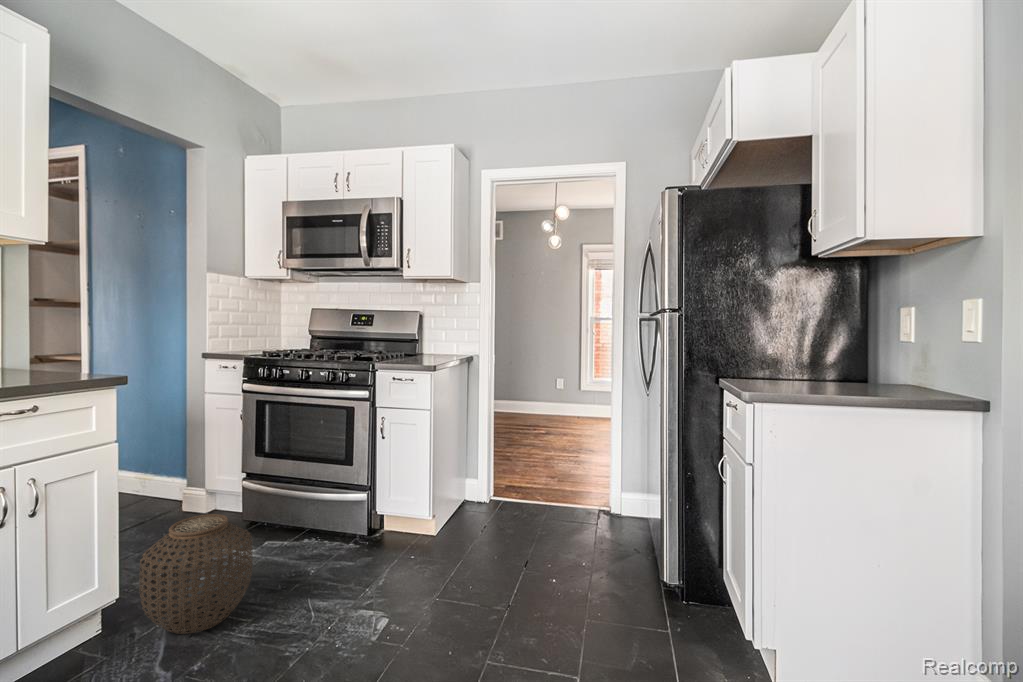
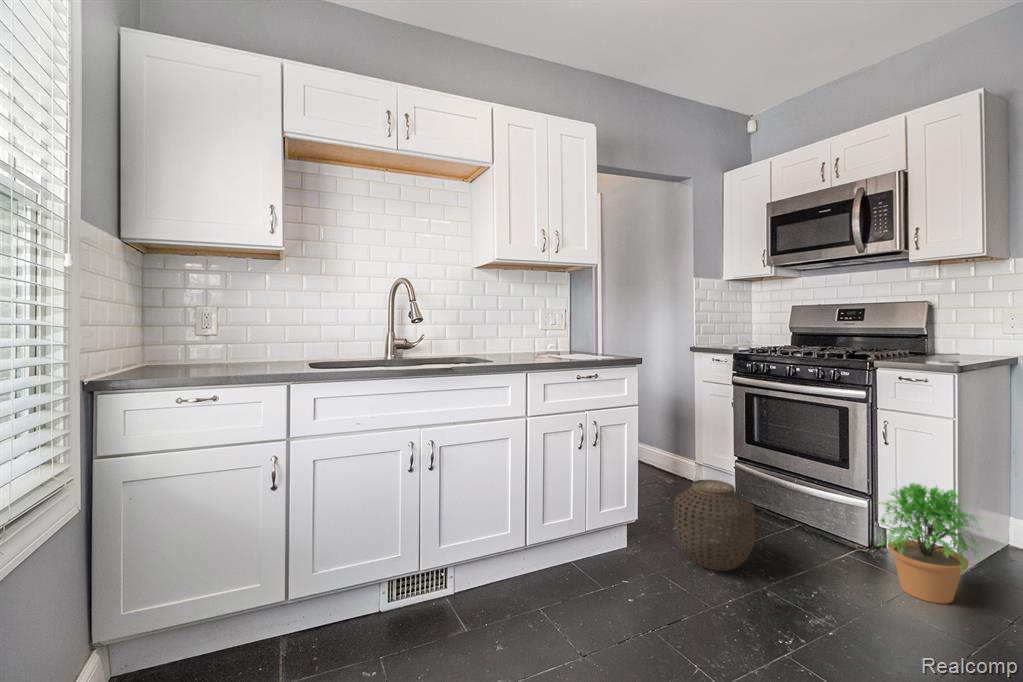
potted plant: none [370,469,448,575] -> present [877,483,979,604]

